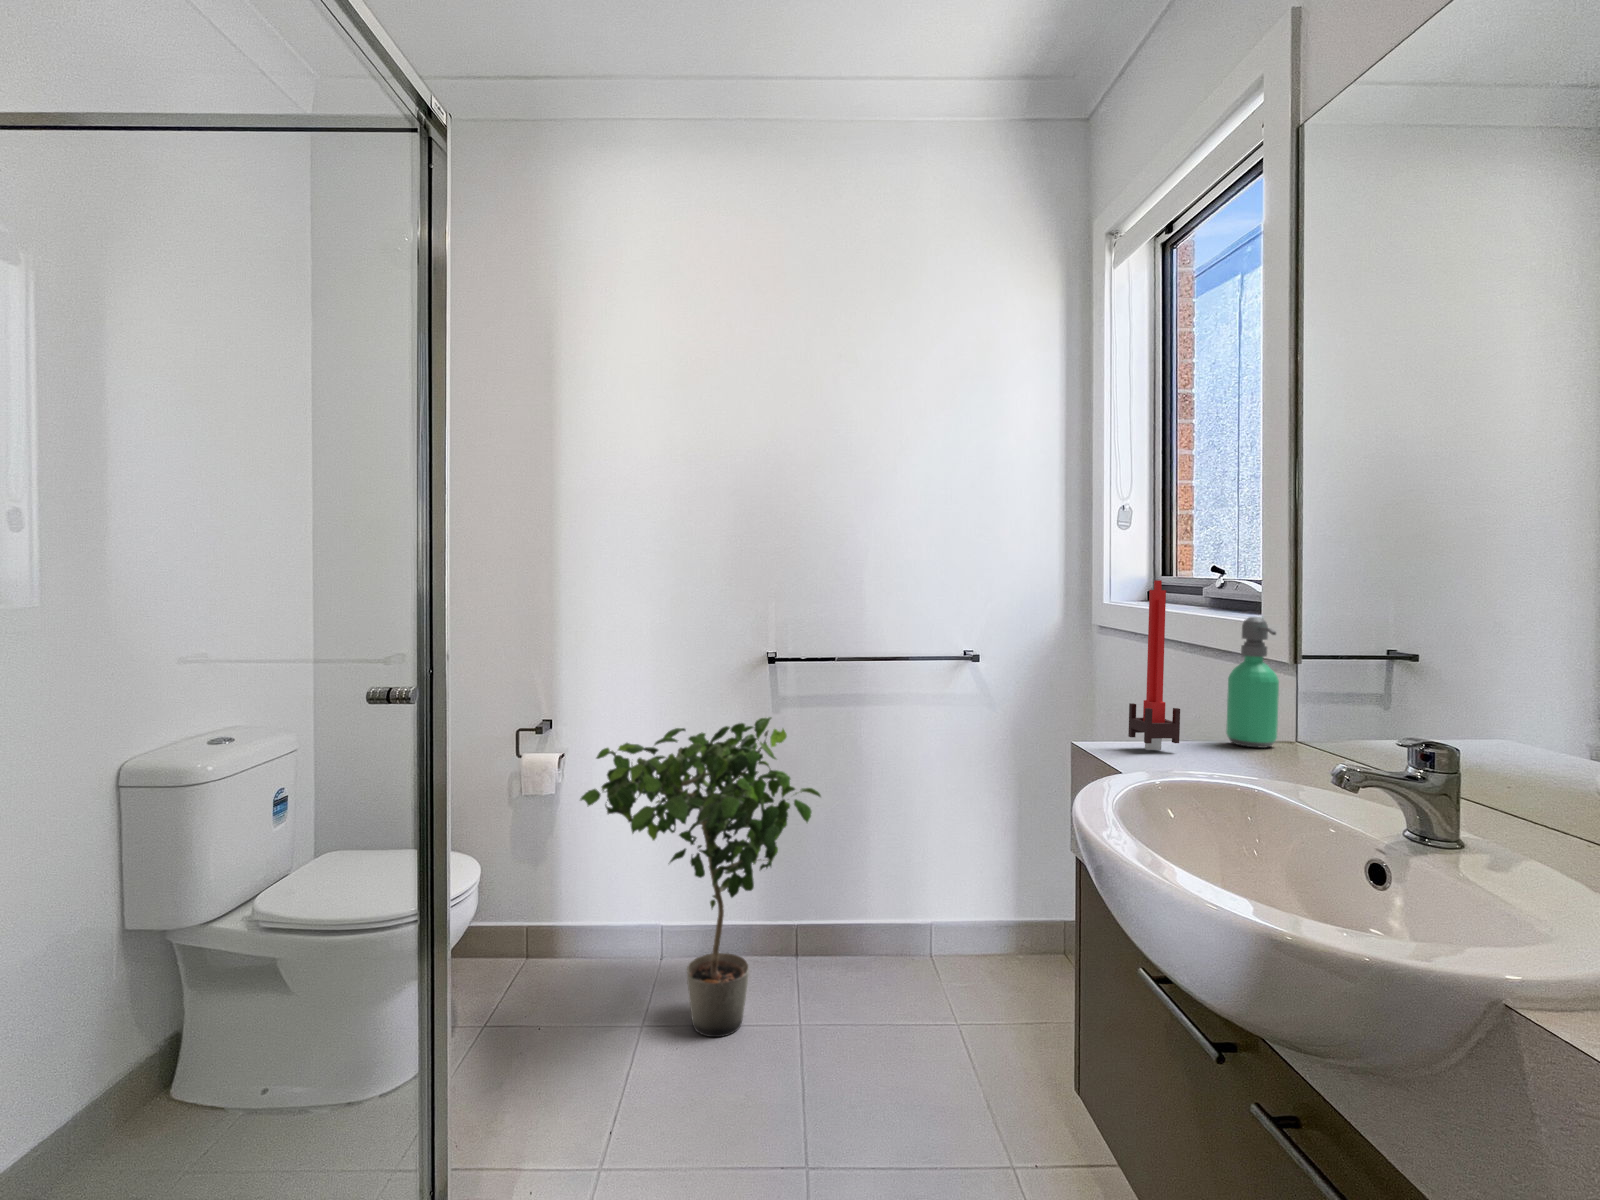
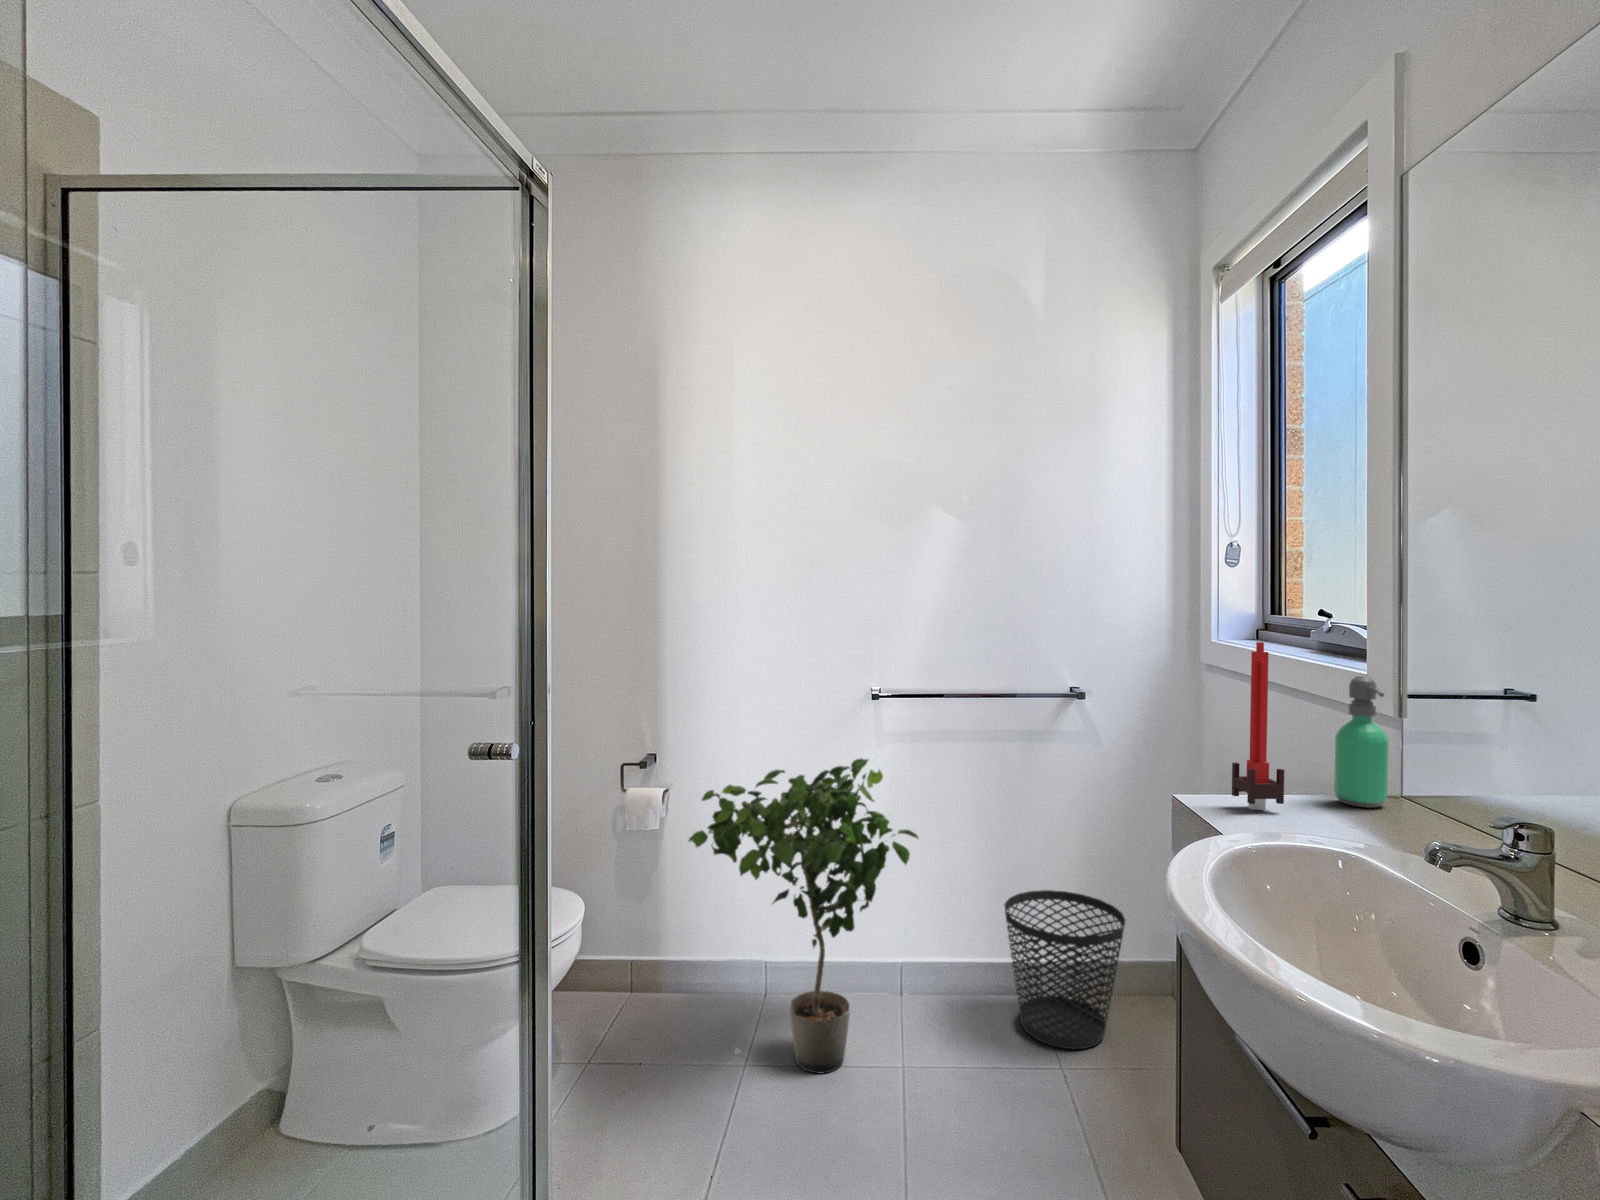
wastebasket: none [906,848,1023,1003] -> present [1004,890,1125,1049]

